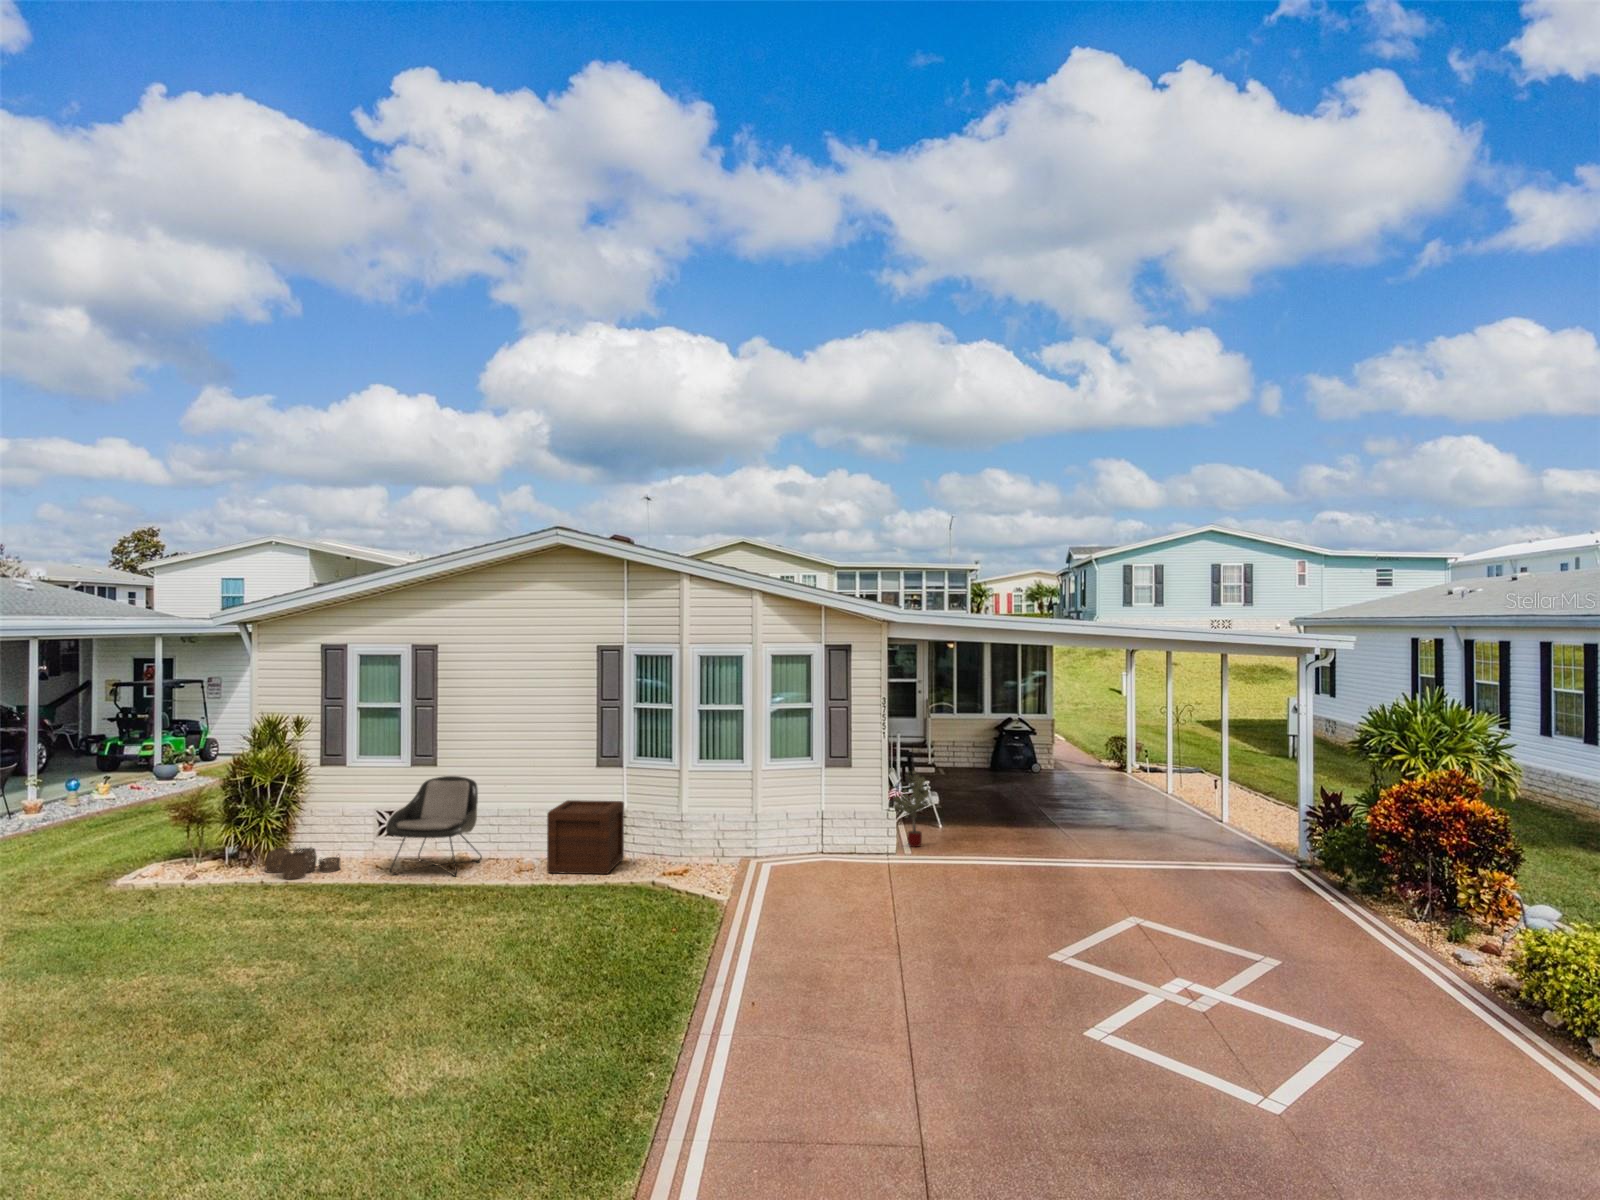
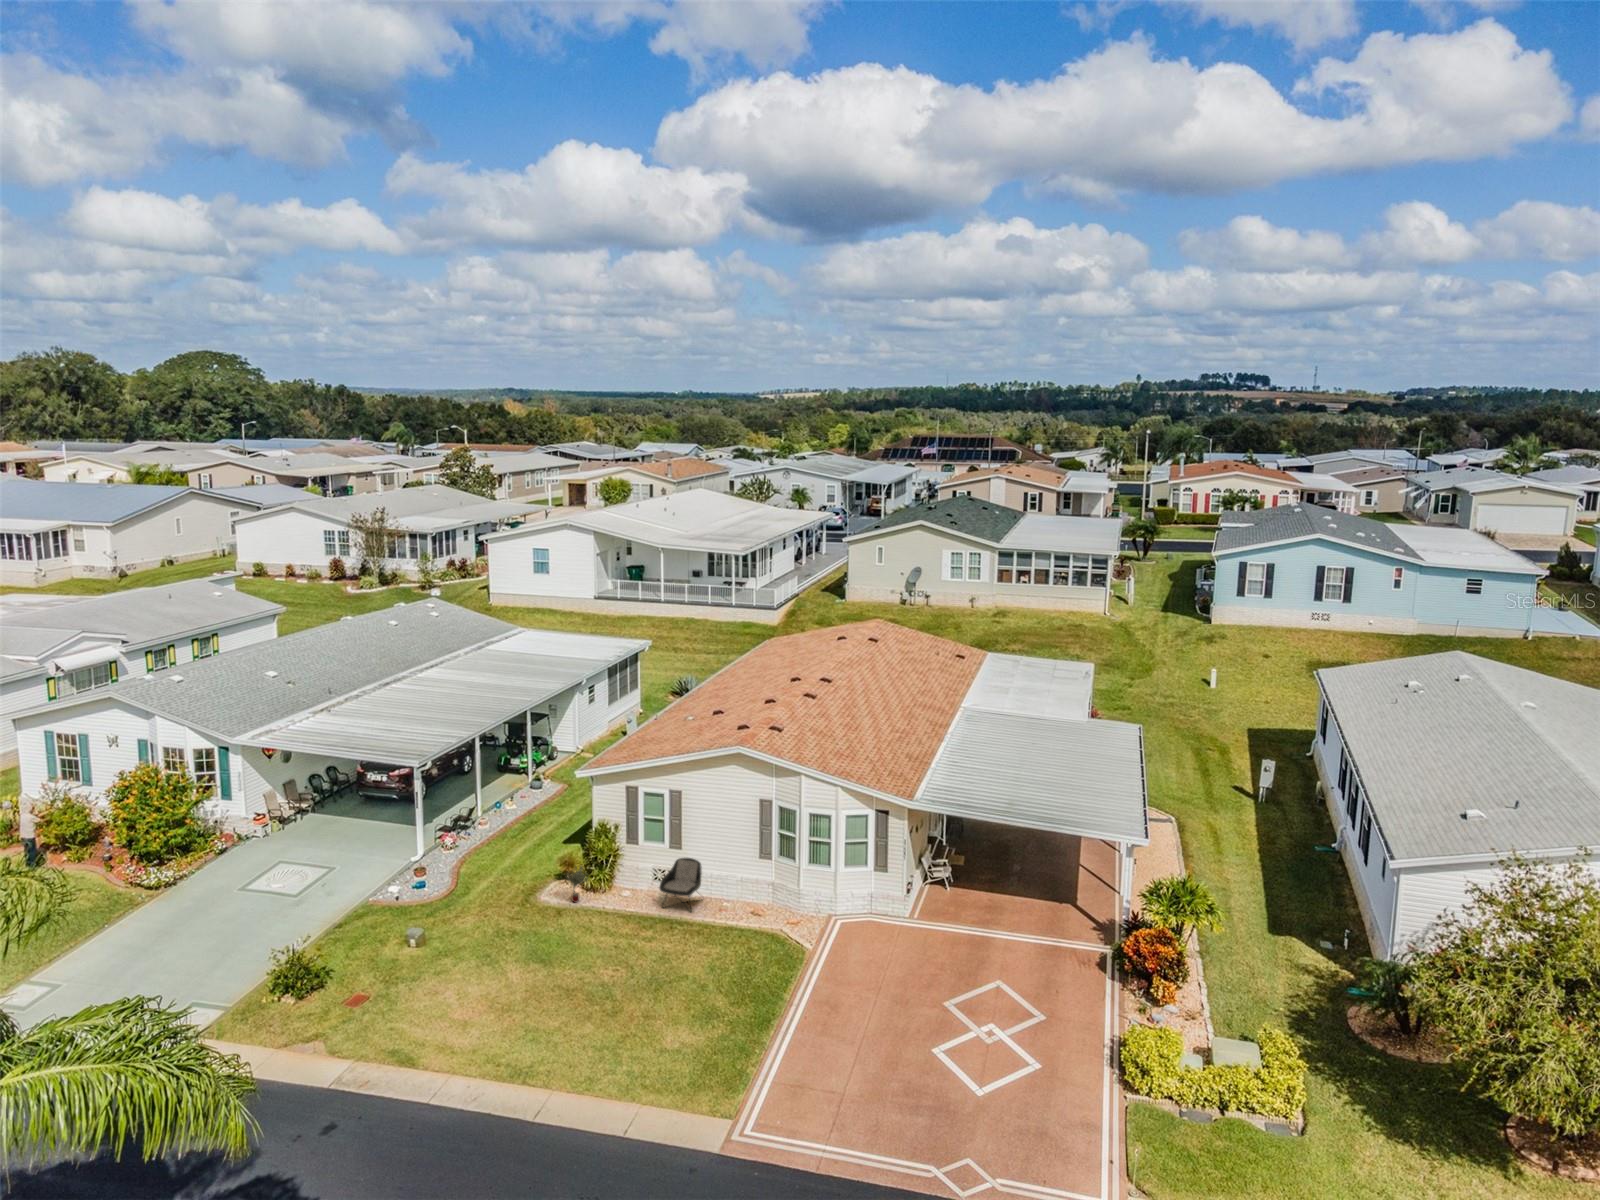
potted tree: present [893,771,929,847] -> present [565,866,588,903]
wooden crate: present [547,800,624,874] -> none [733,875,772,919]
woven basket: present [266,847,340,879] -> none [606,886,639,907]

